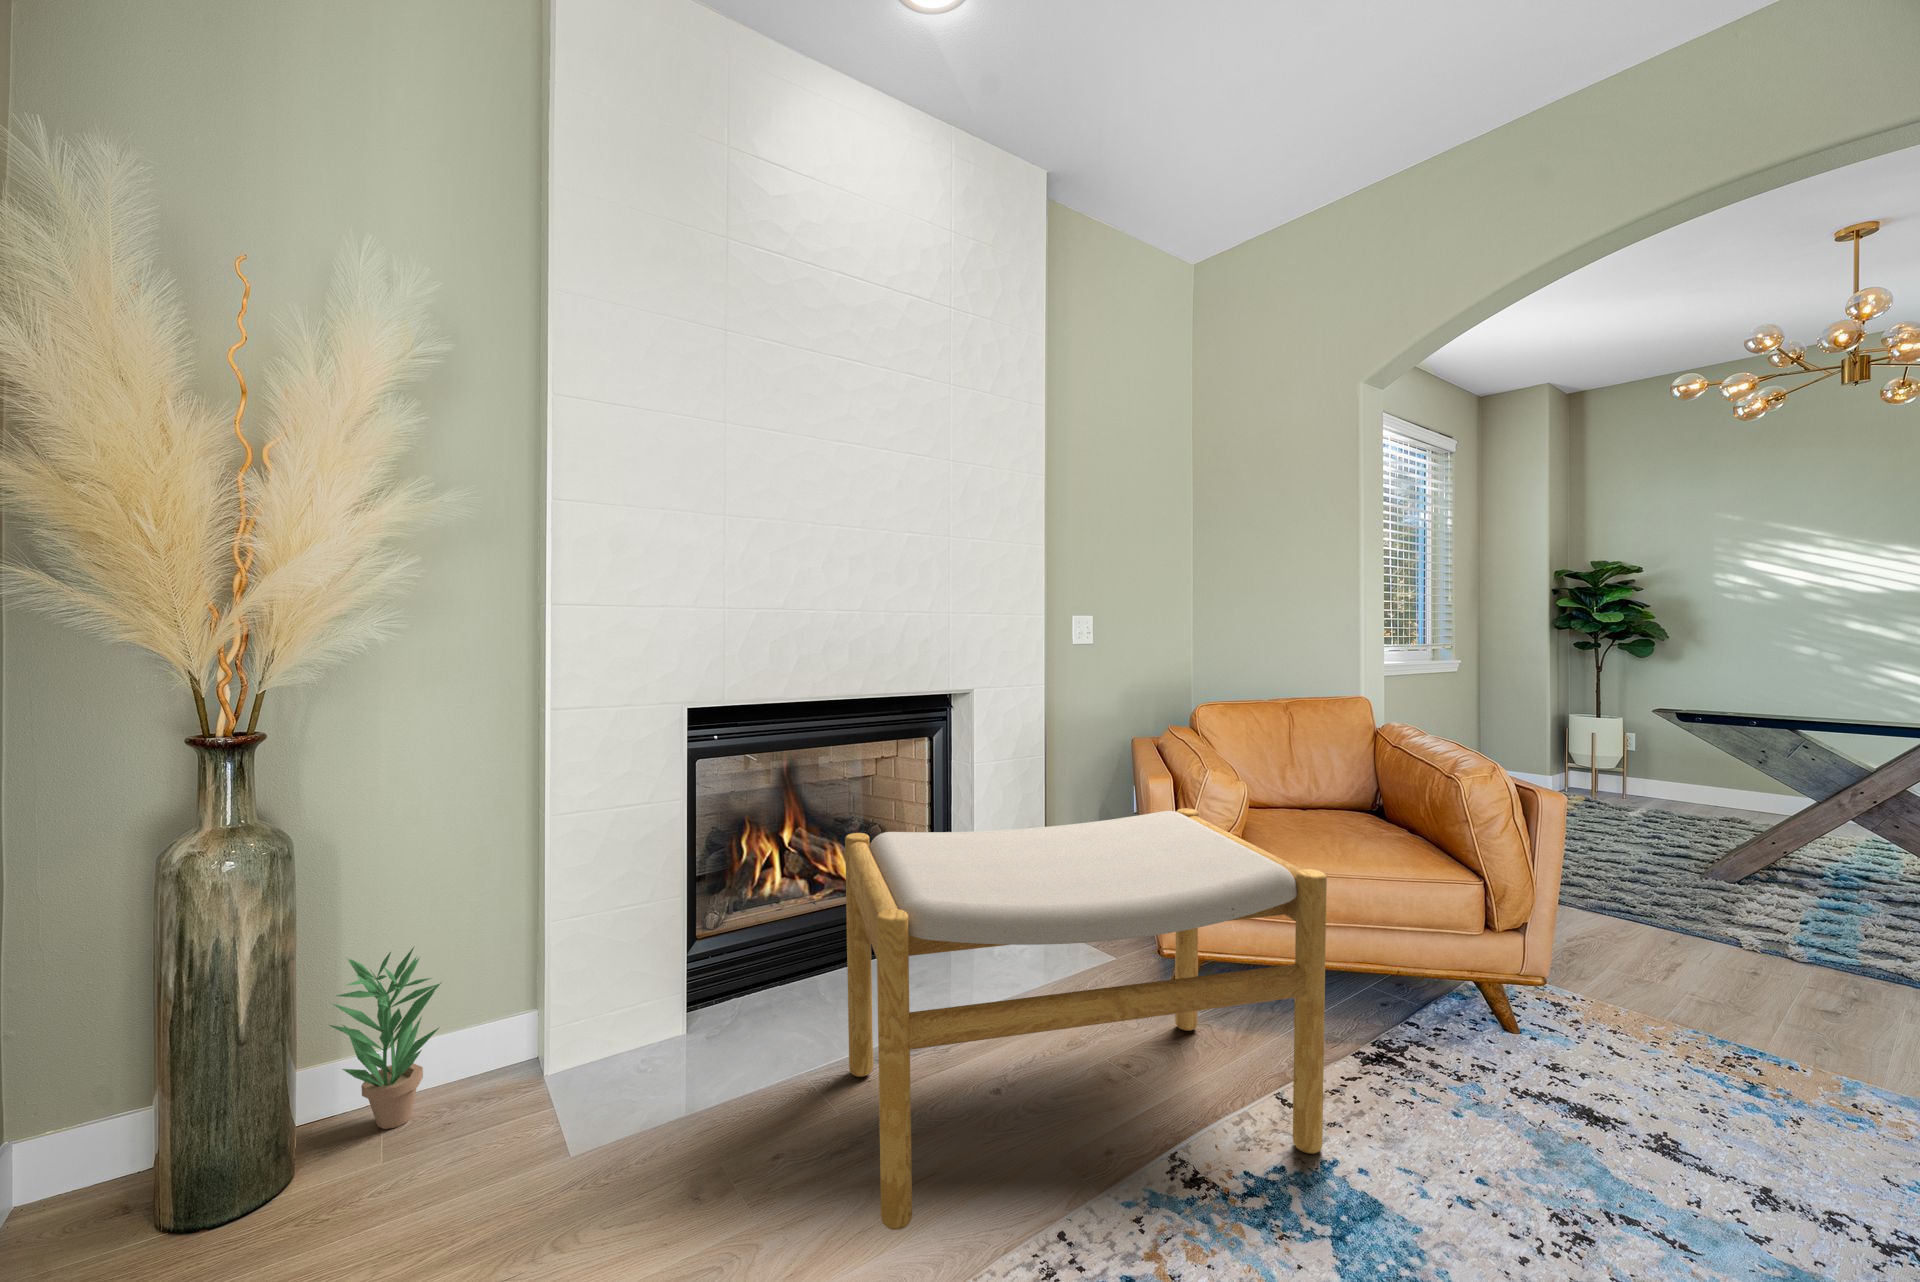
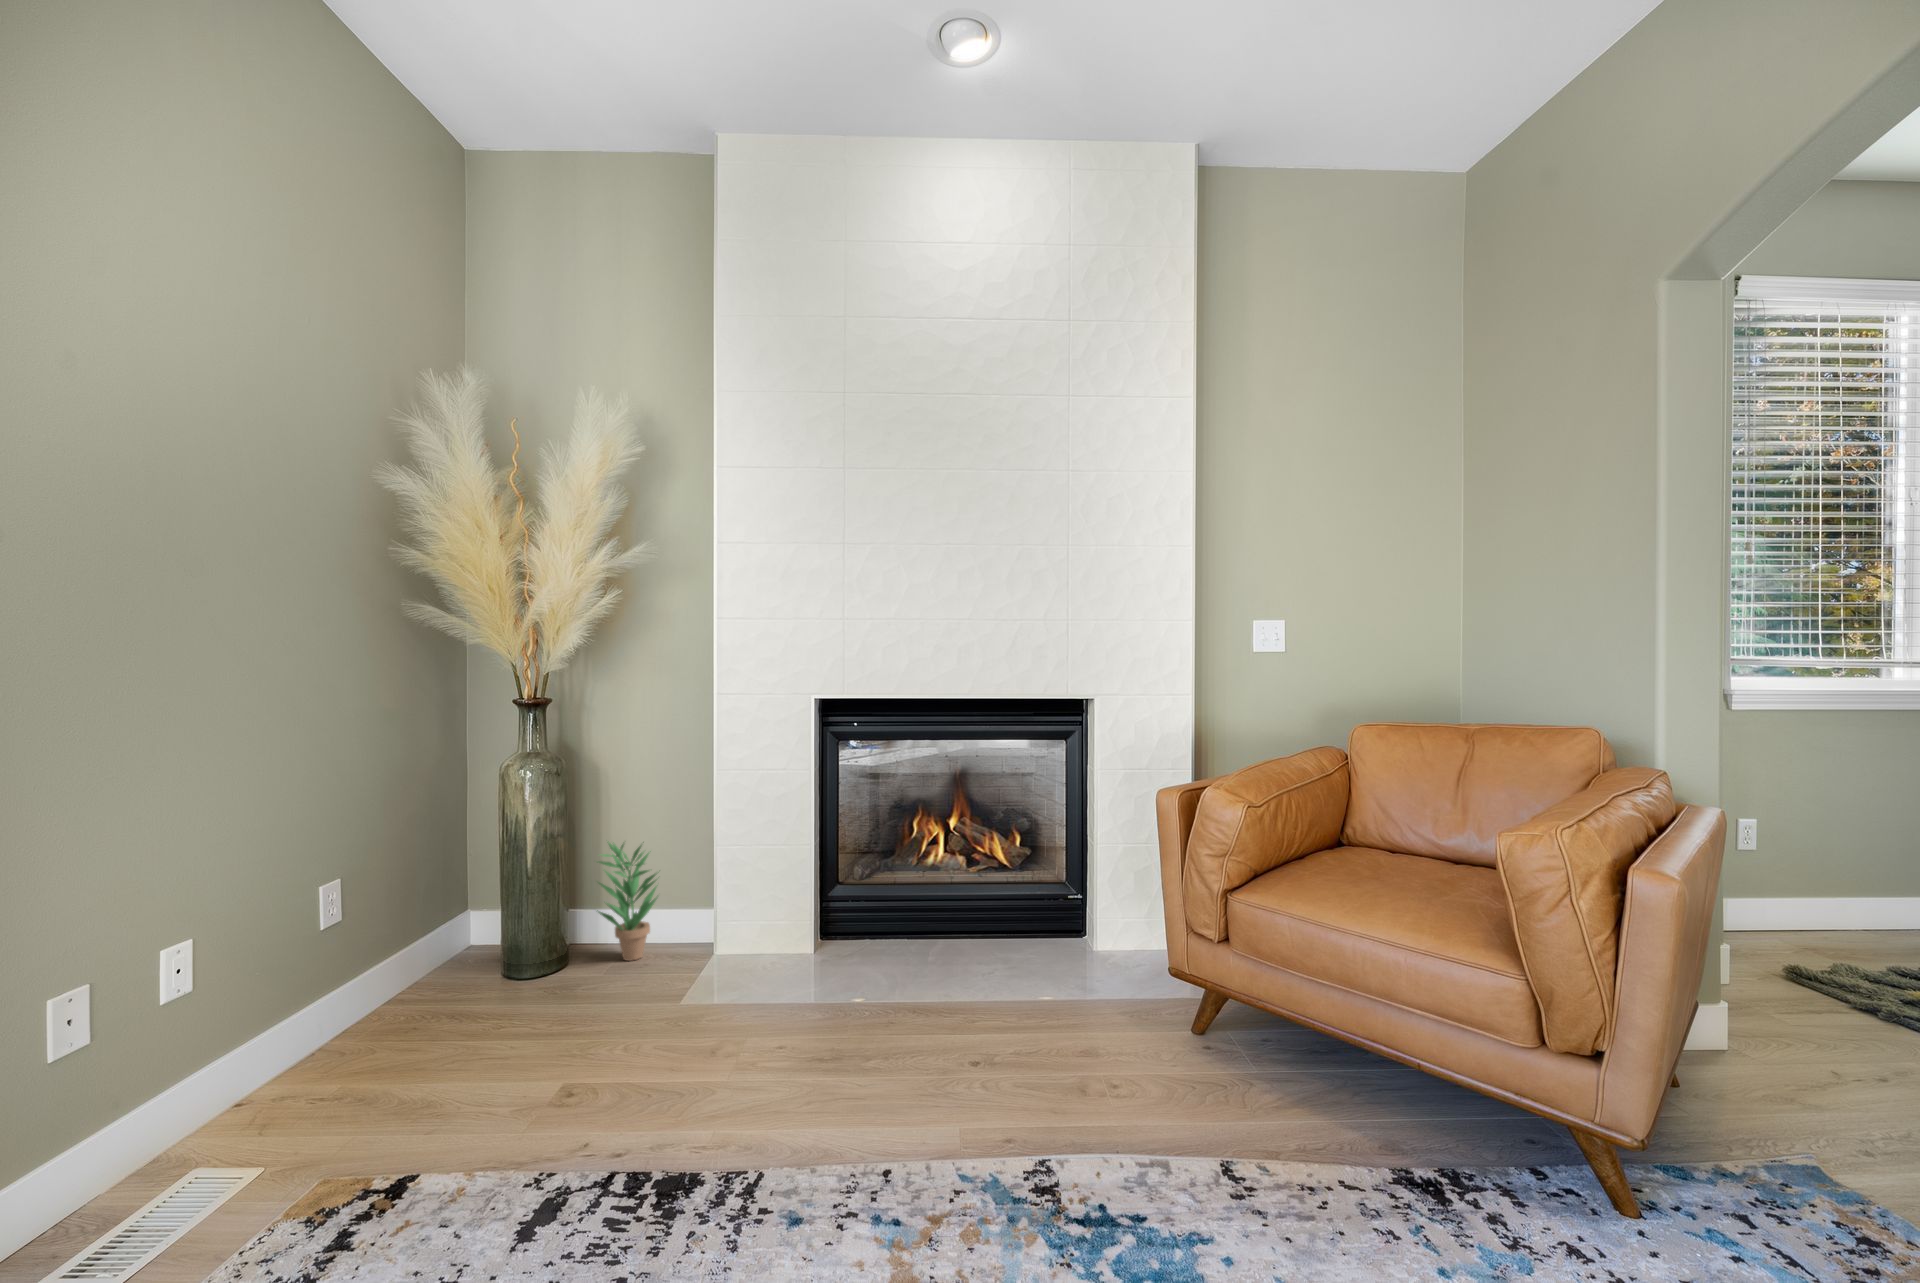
footstool: present [845,808,1327,1230] -> none [783,808,1238,1223]

